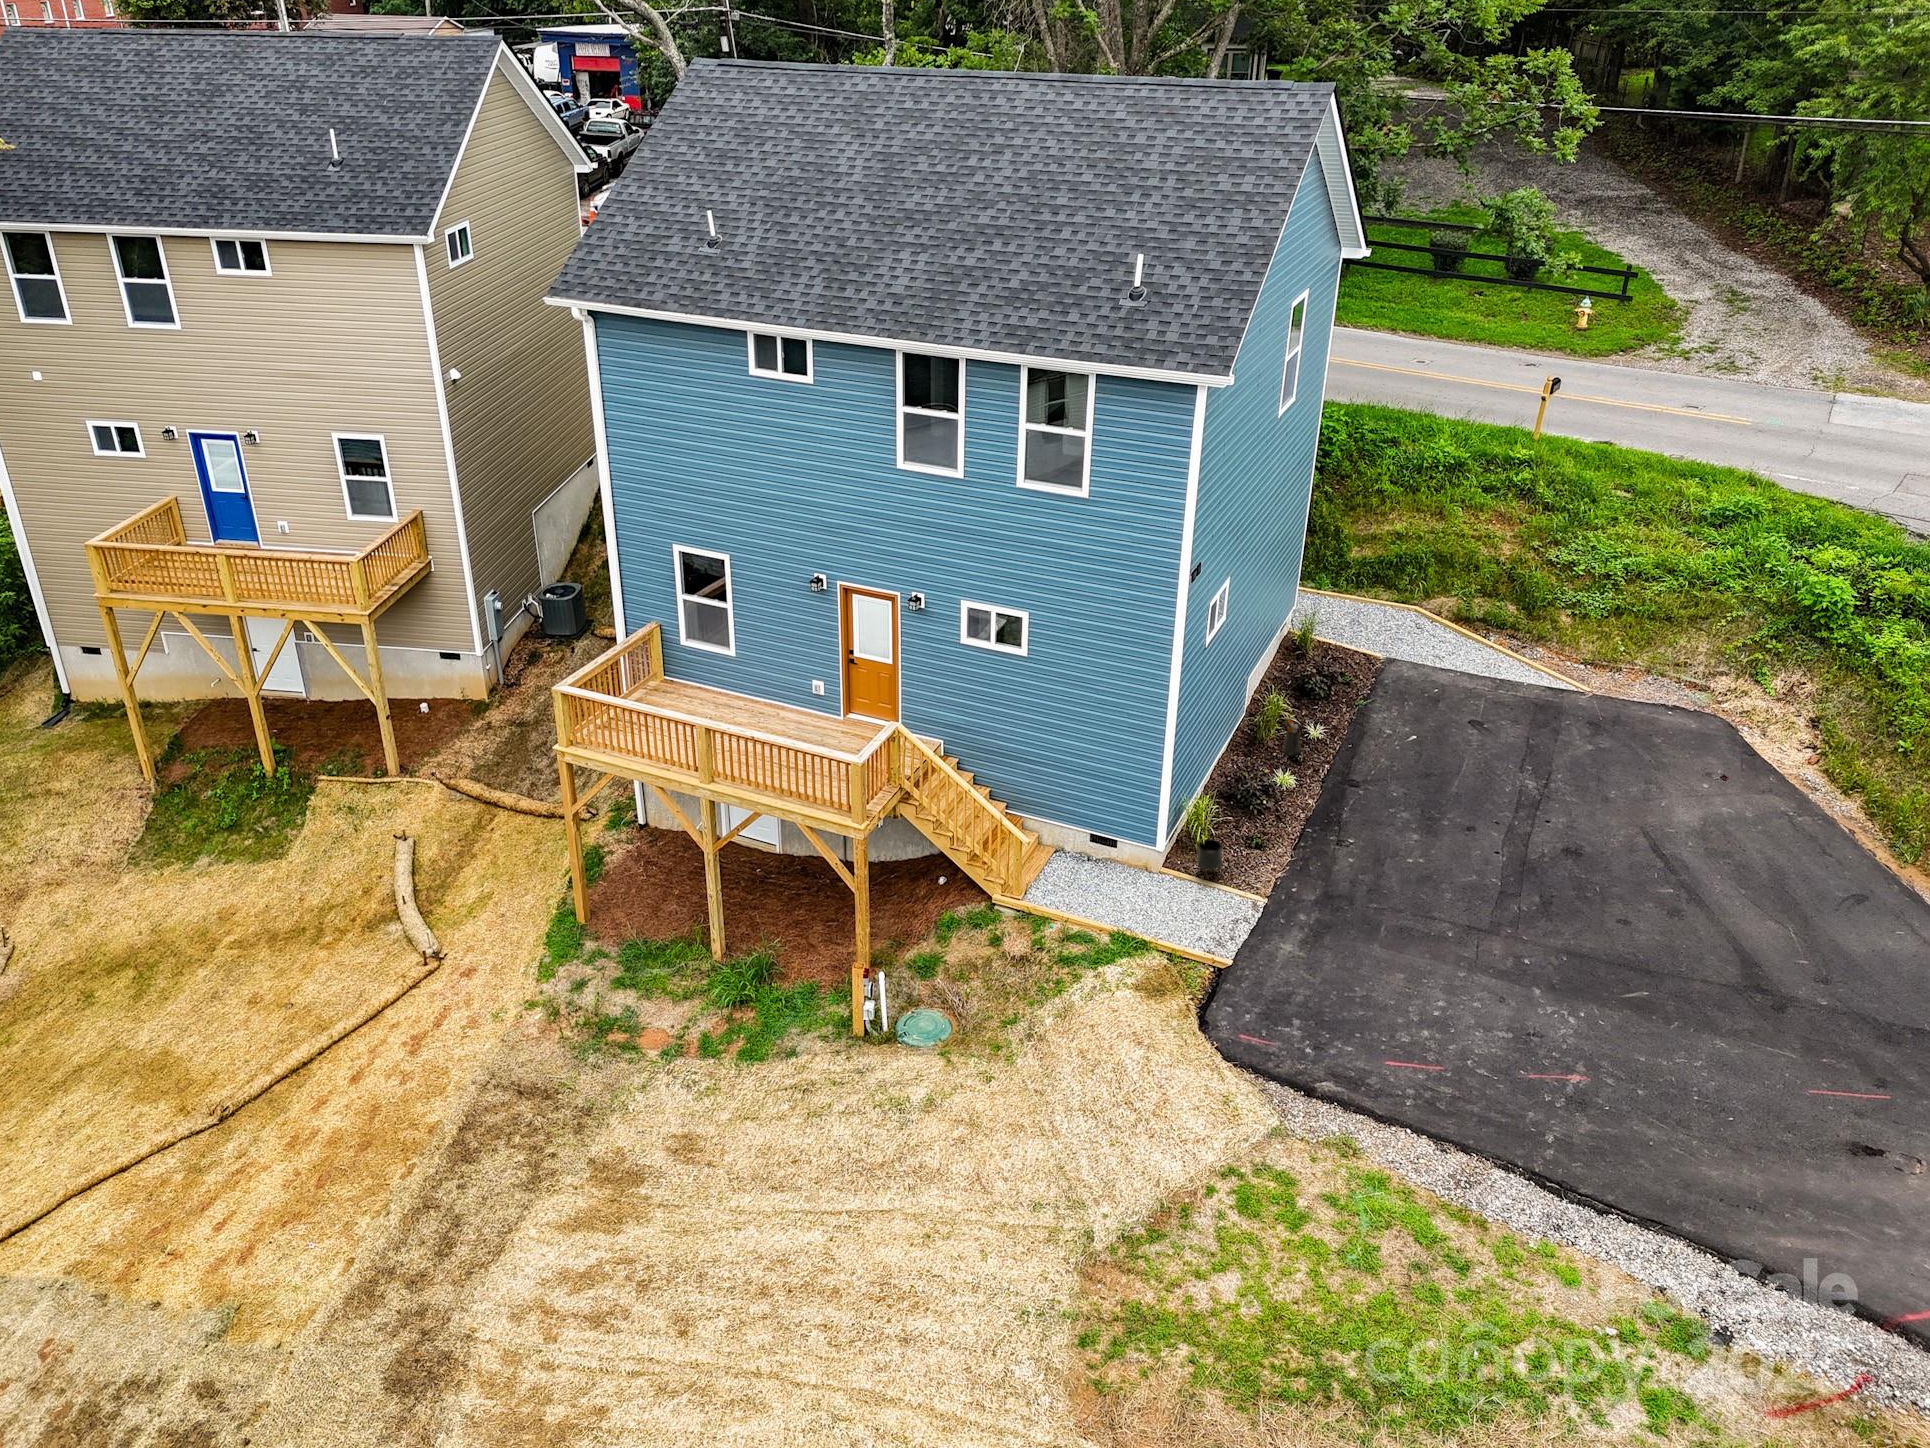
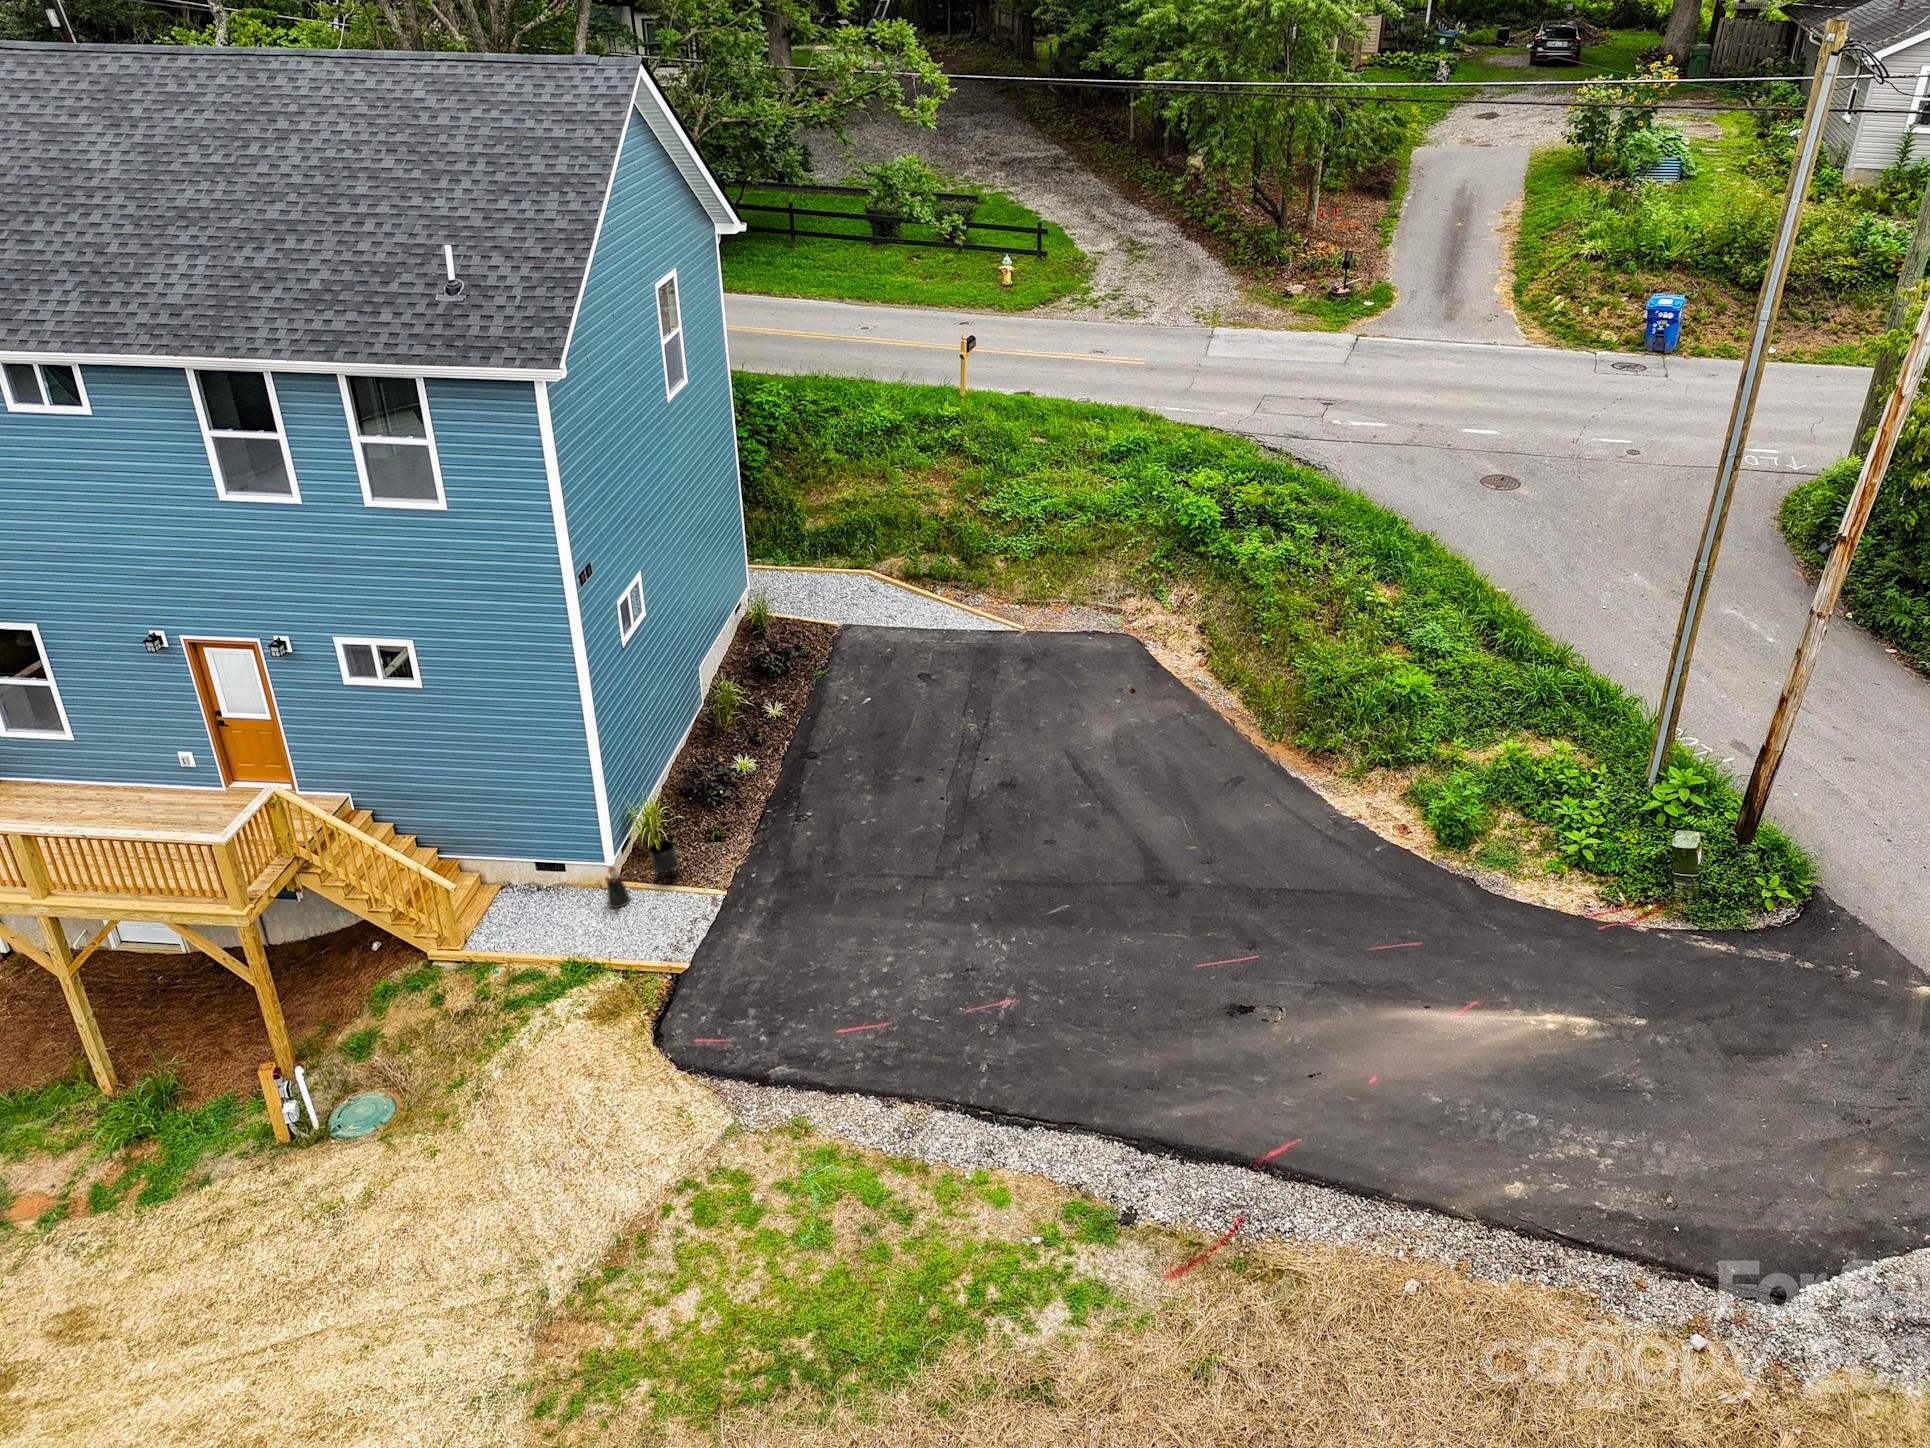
watering can: present [1283,720,1301,755] -> present [605,867,631,908]

